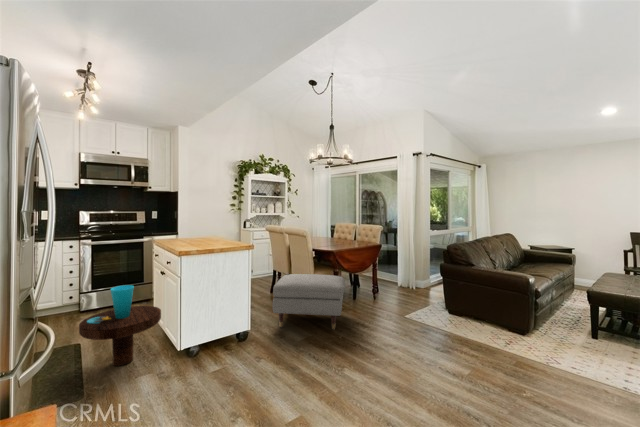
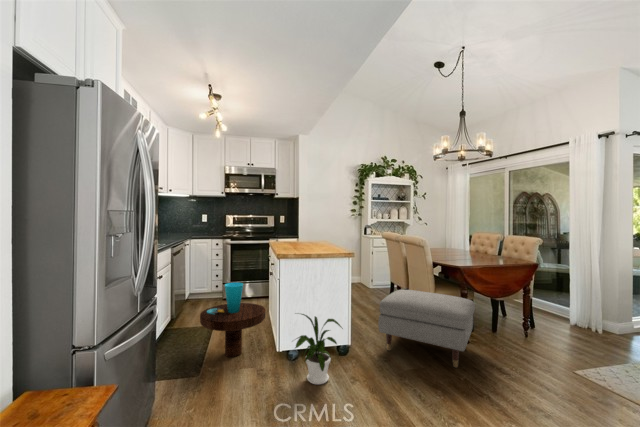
house plant: none [196,306,250,368] -> present [295,314,342,385]

